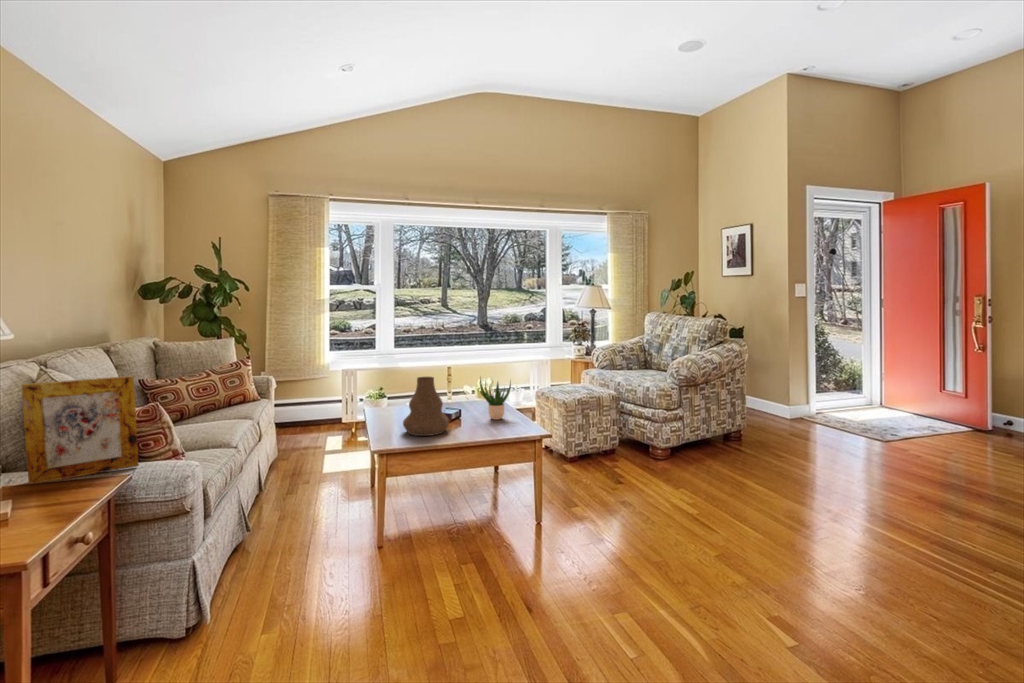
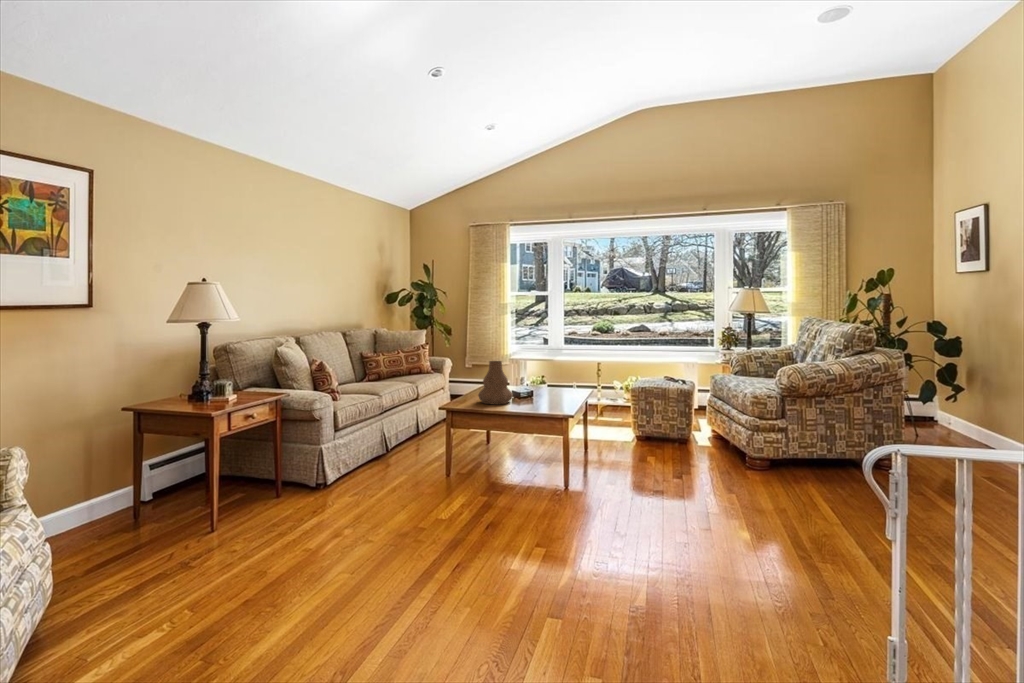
picture frame: present [22,376,139,484] -> none [255,344,302,393]
potted plant: present [480,379,511,420] -> none [547,364,572,401]

